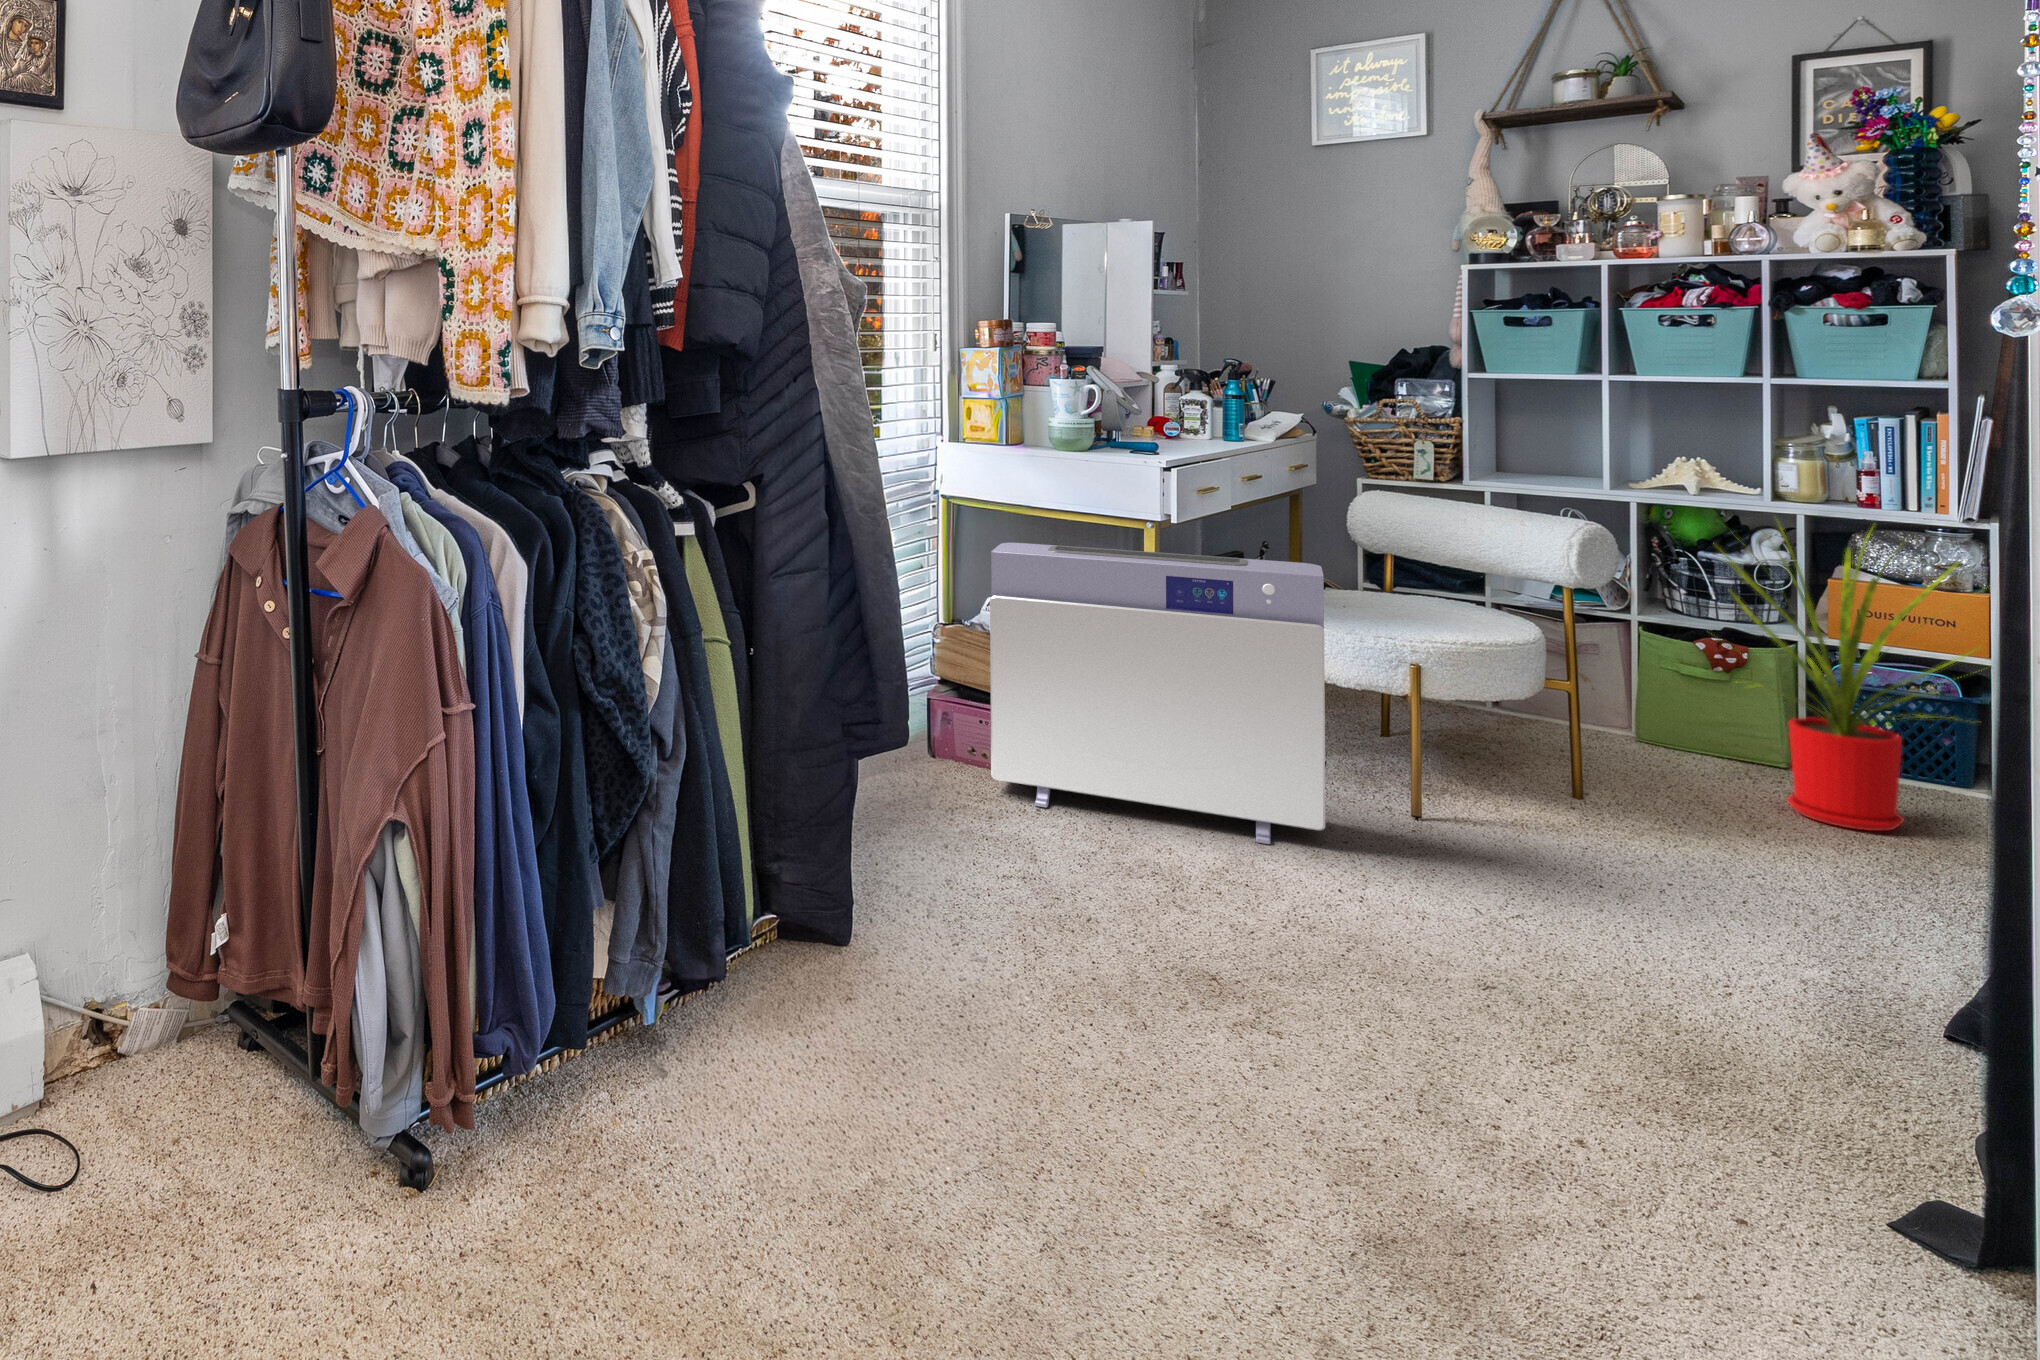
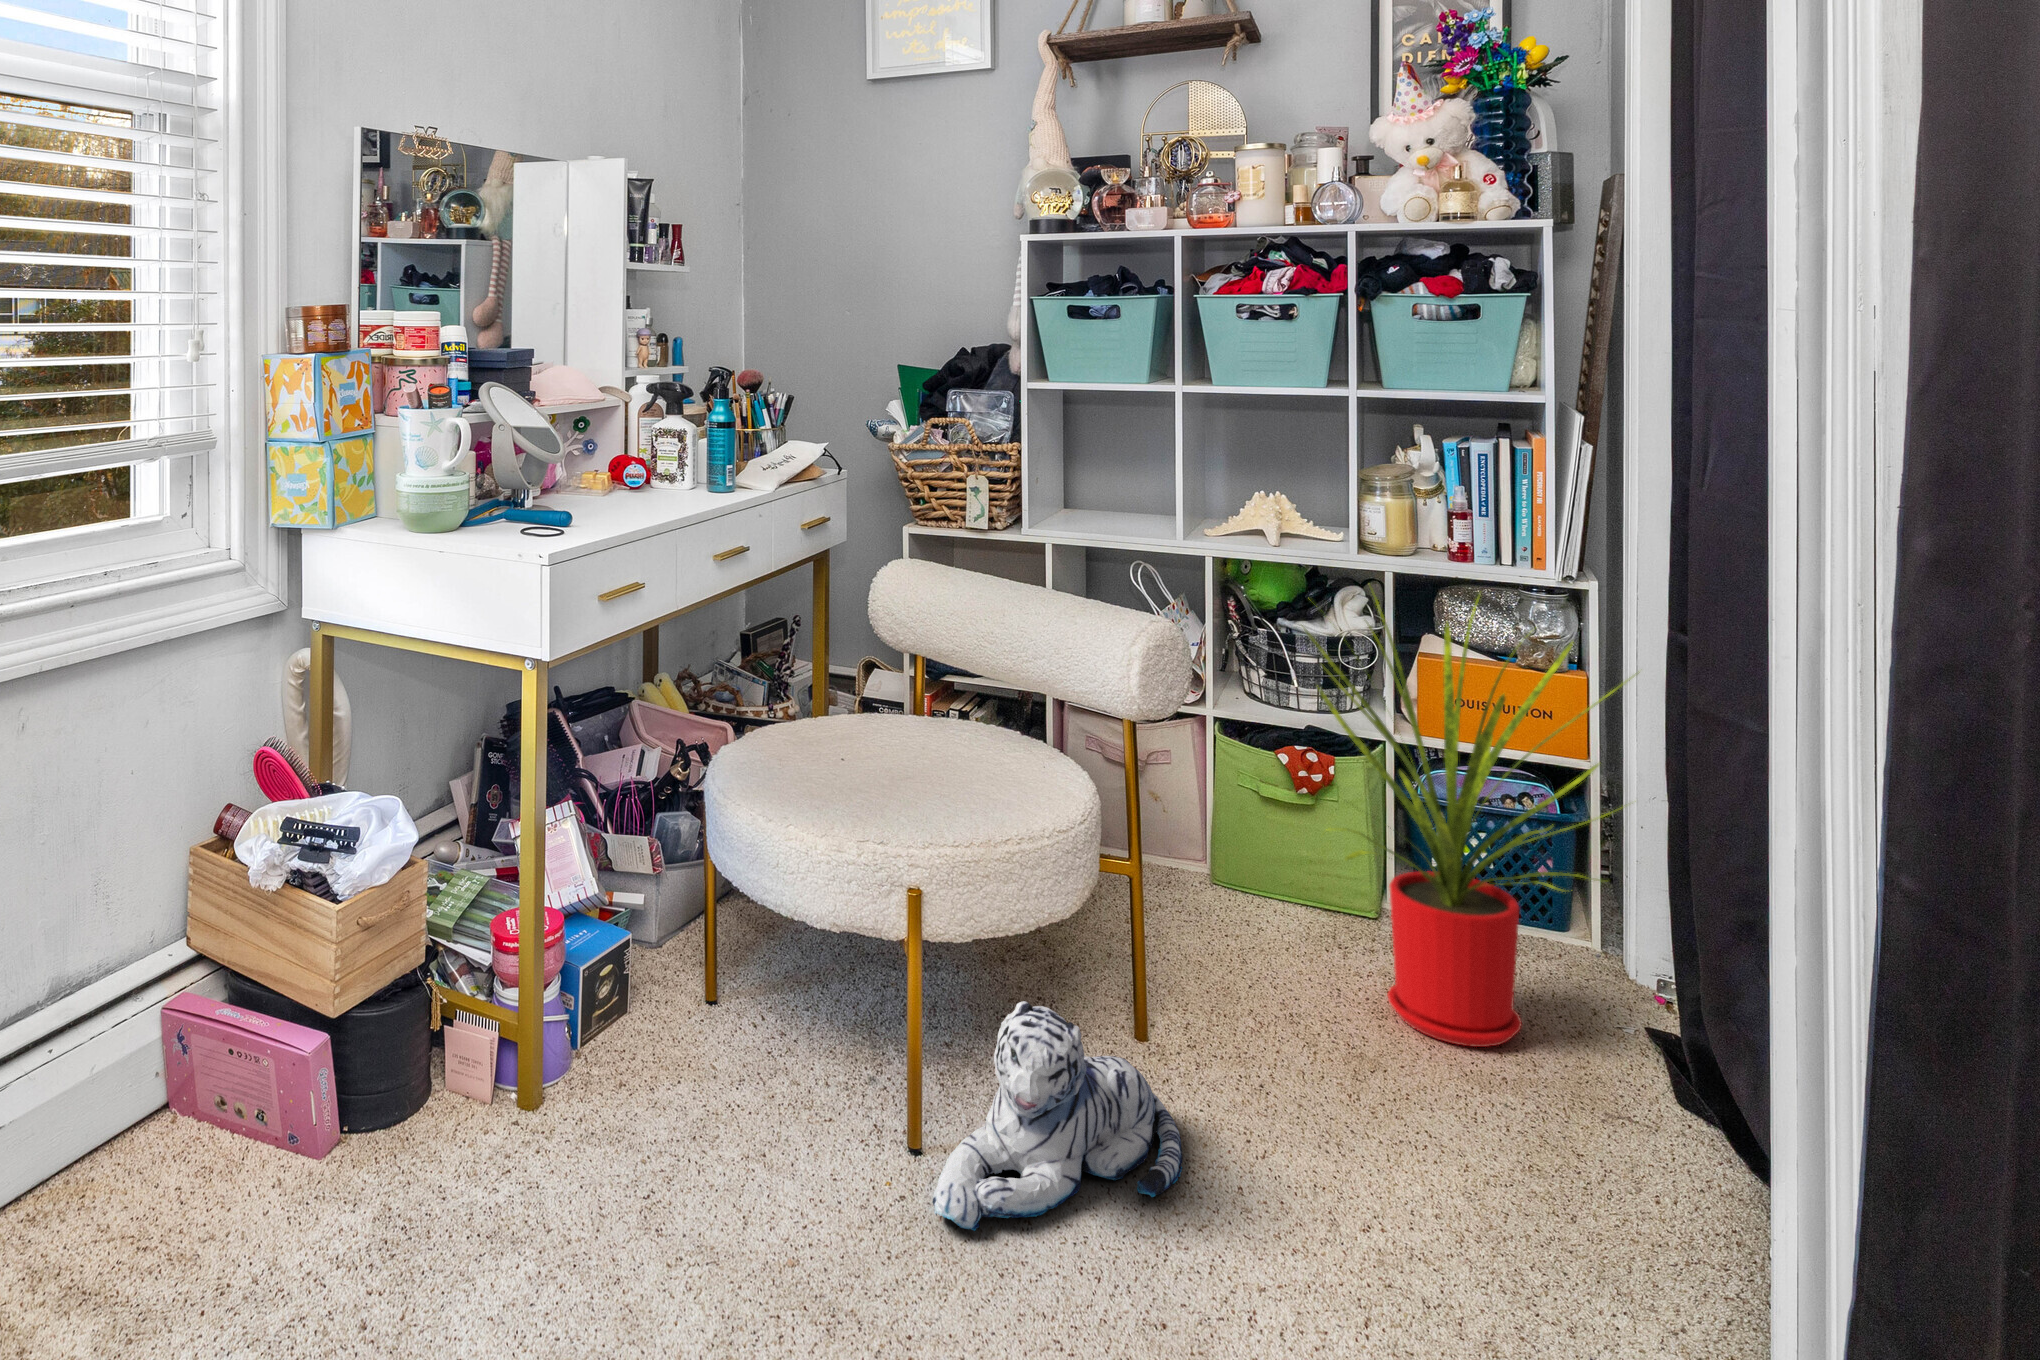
air purifier: present [990,543,1327,844] -> none [202,711,768,1293]
plush toy: none [1434,734,1611,852] -> present [932,1001,1183,1231]

